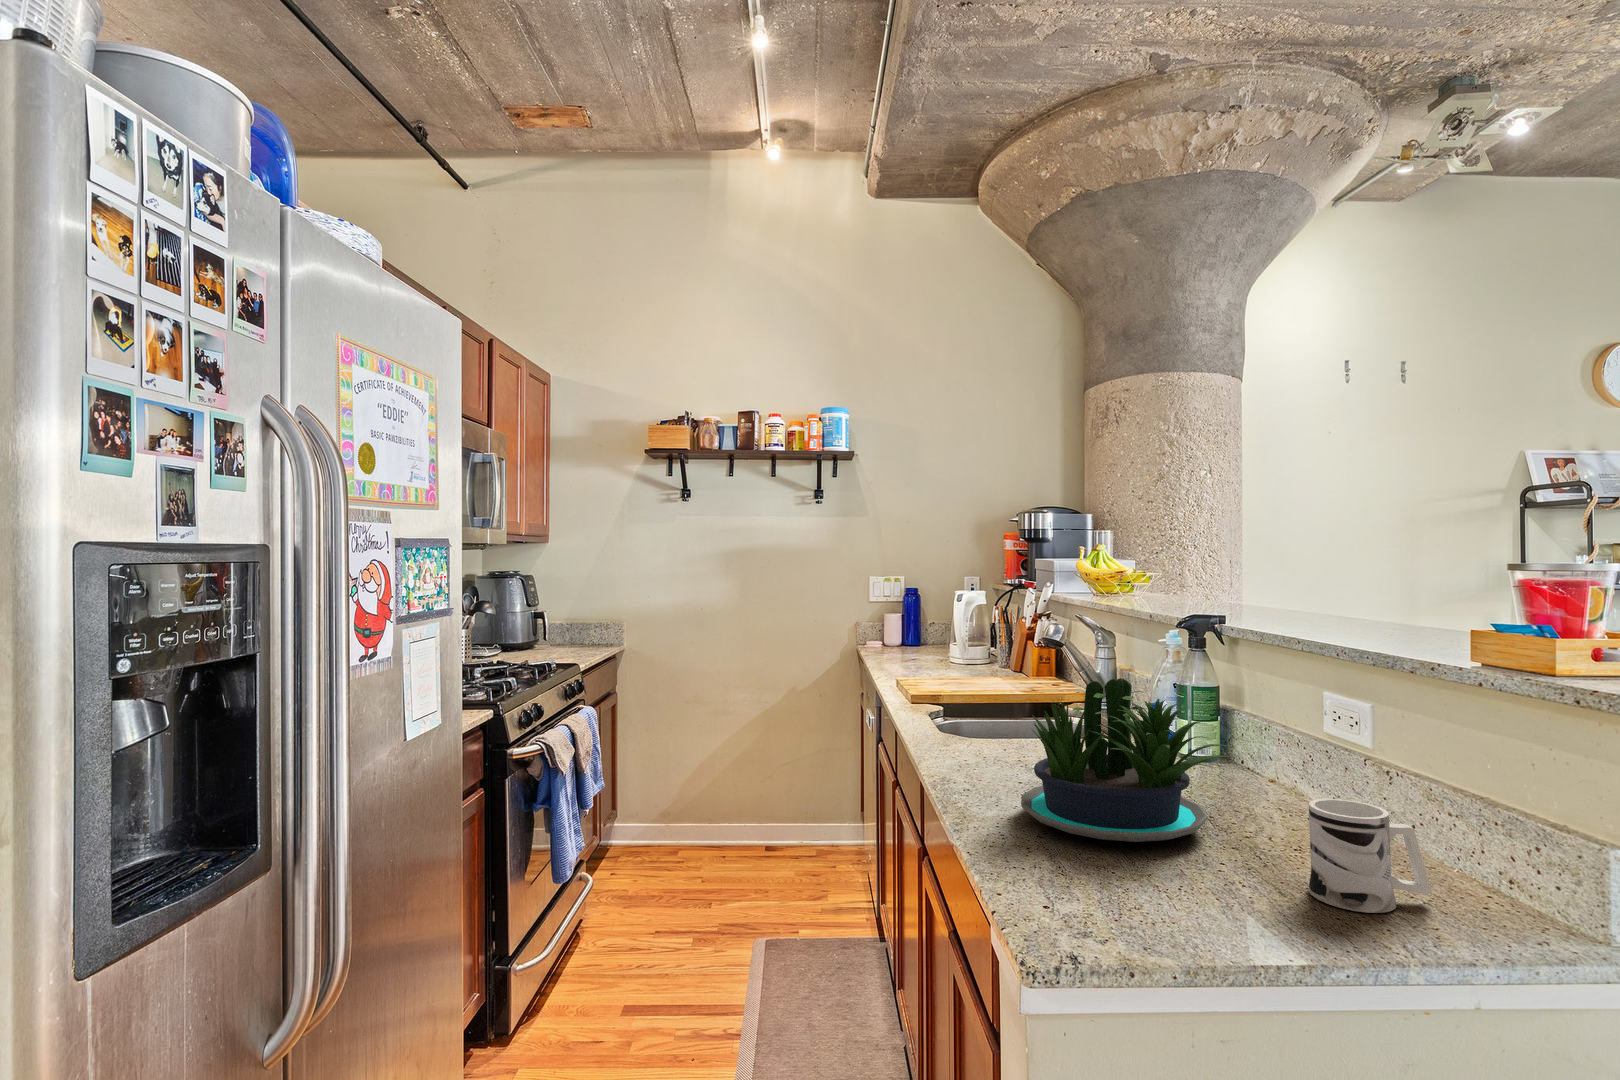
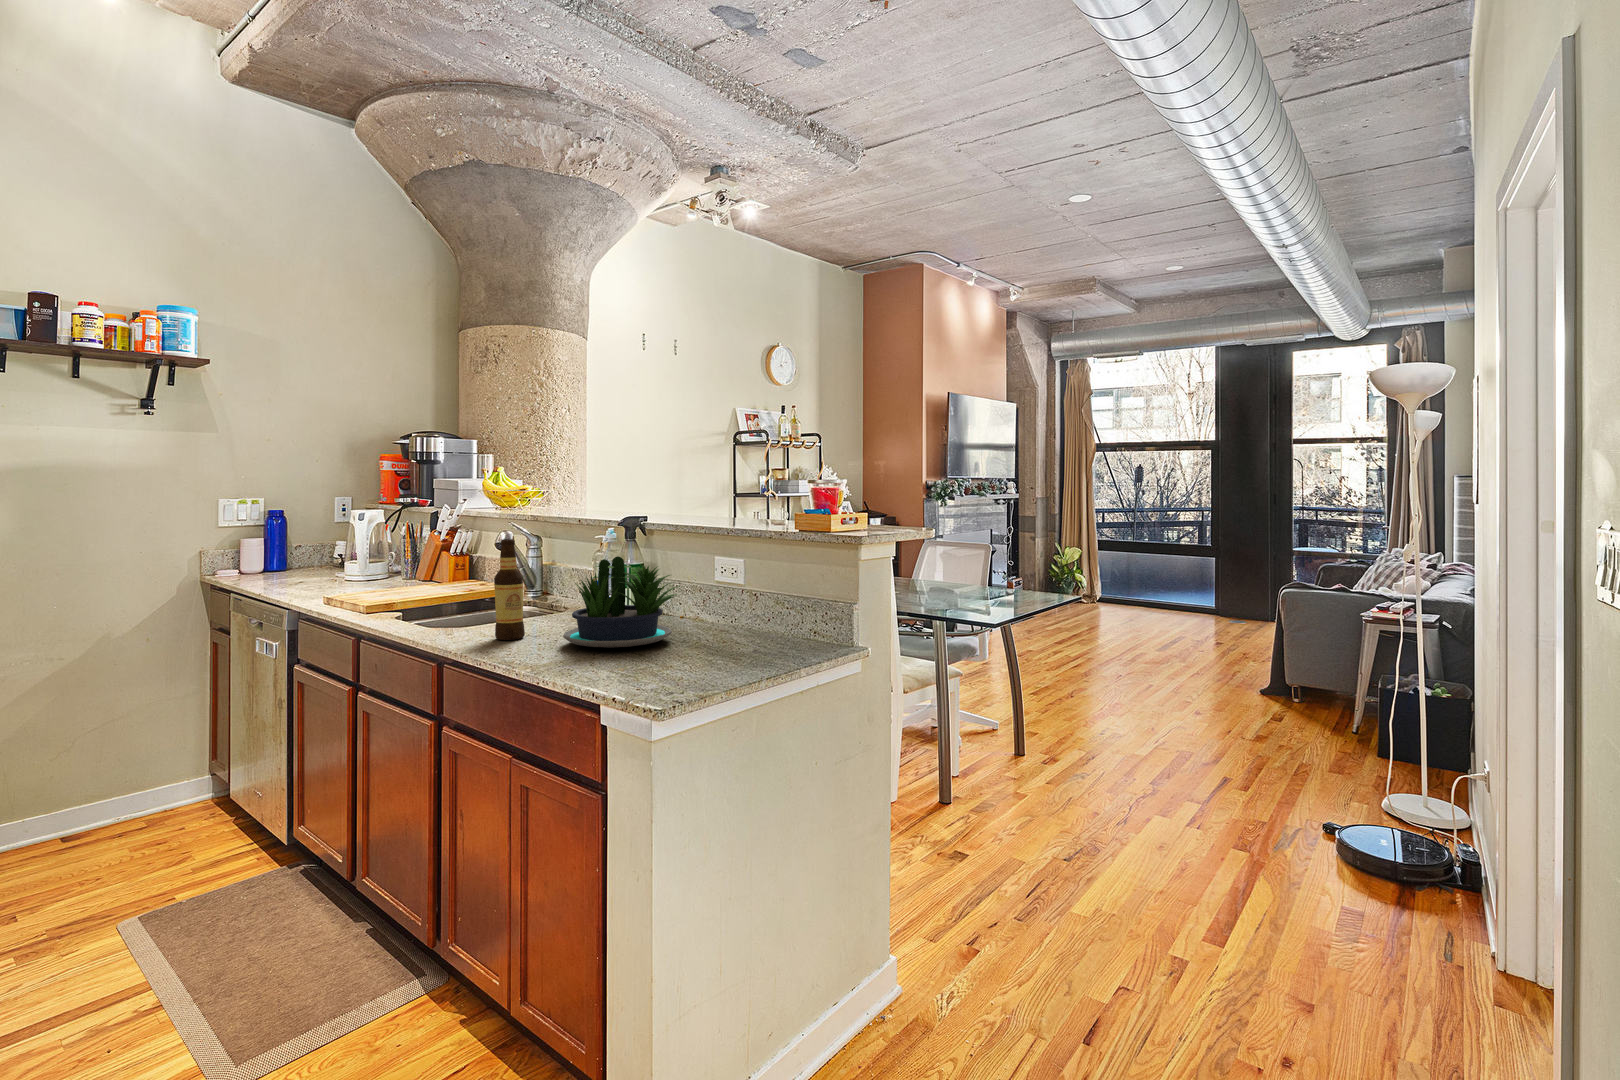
bottle: none [964,639,1004,781] -> present [494,539,525,640]
mug: present [1308,799,1432,913] -> none [730,602,776,649]

